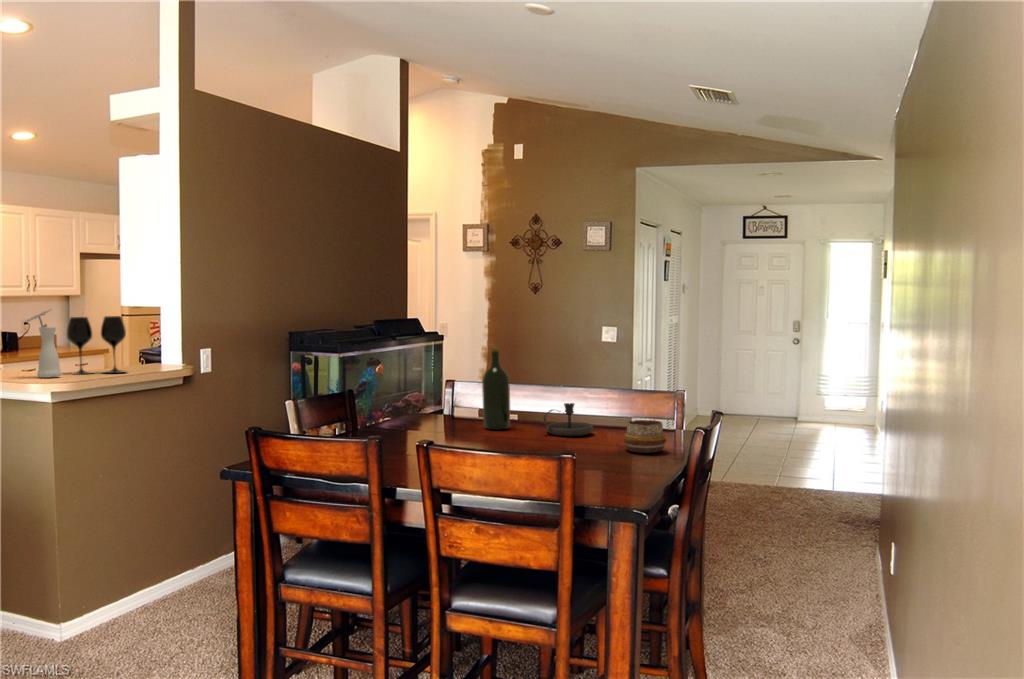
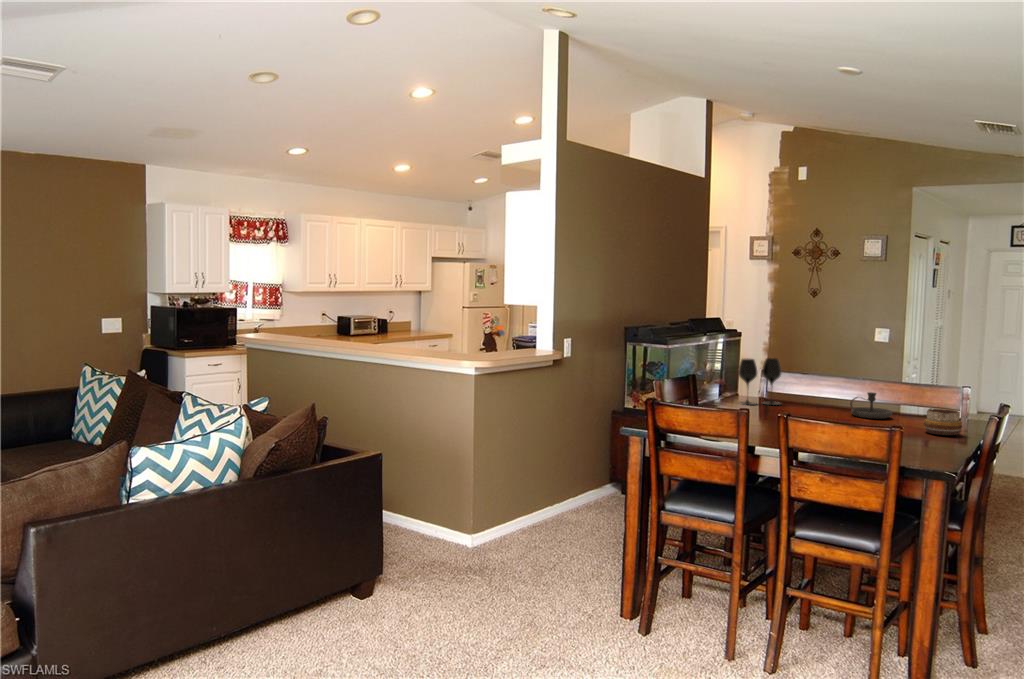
vase: present [26,309,62,378] -> none [469,310,490,357]
wine glass: present [67,316,126,375] -> present [738,358,781,405]
wine bottle: present [482,347,510,430] -> none [797,346,821,410]

